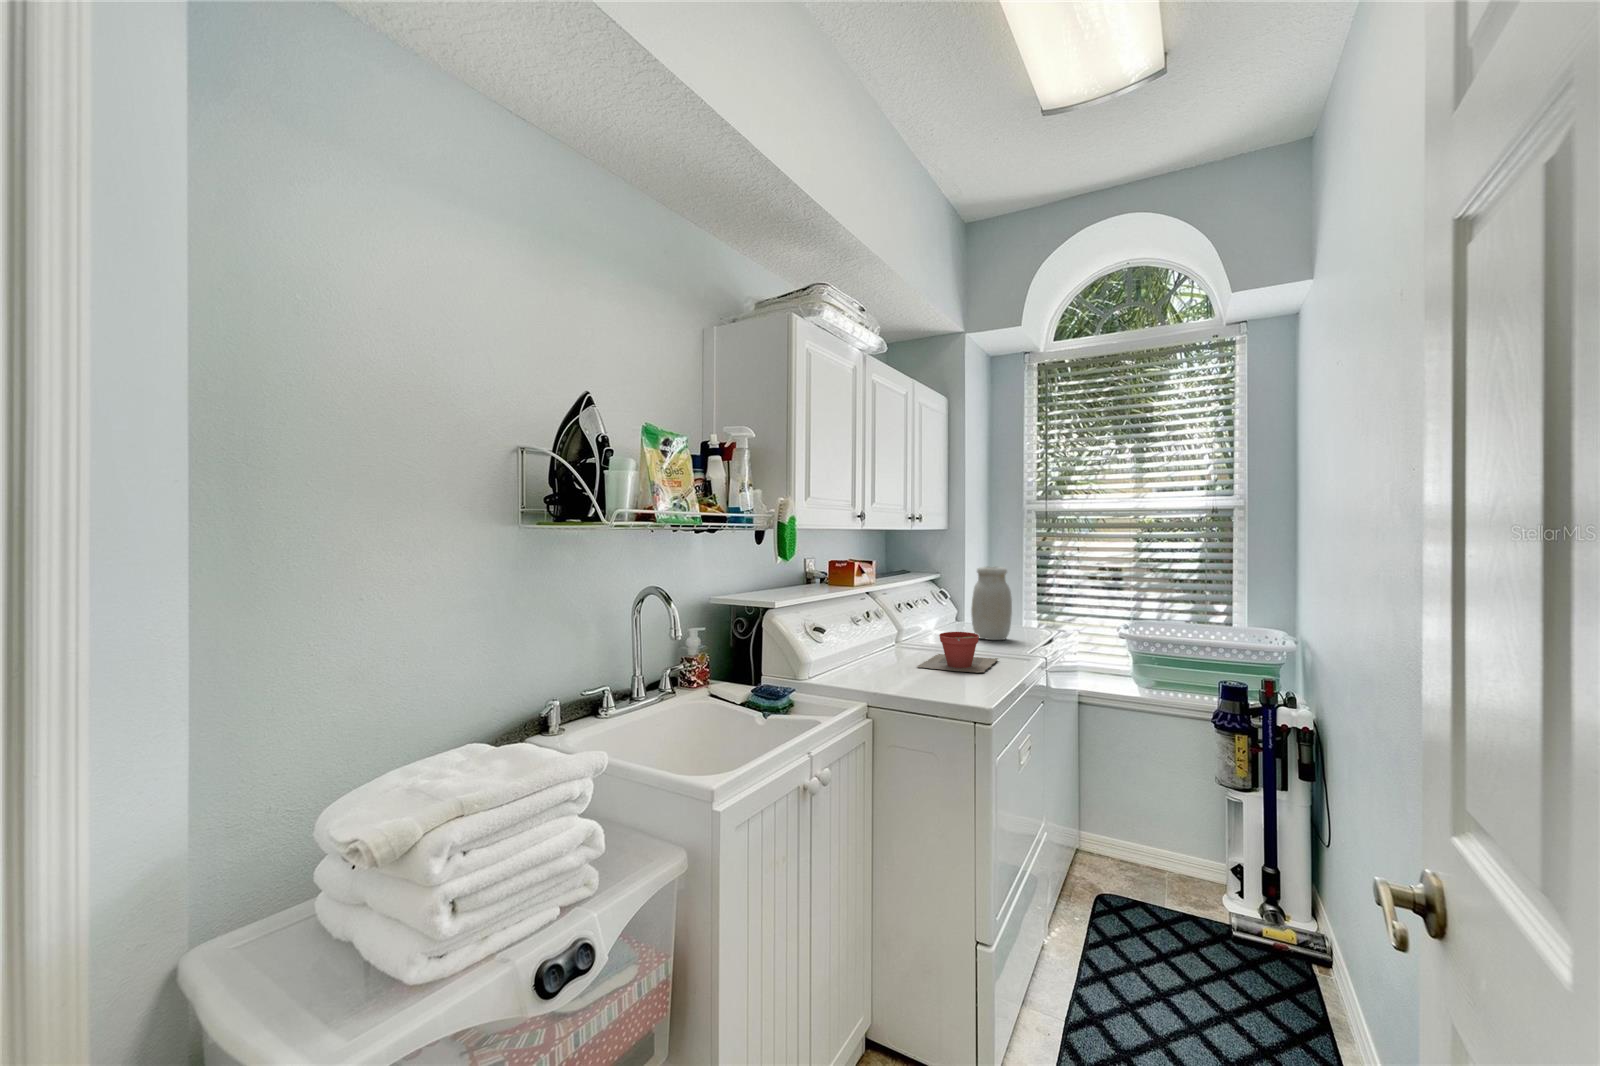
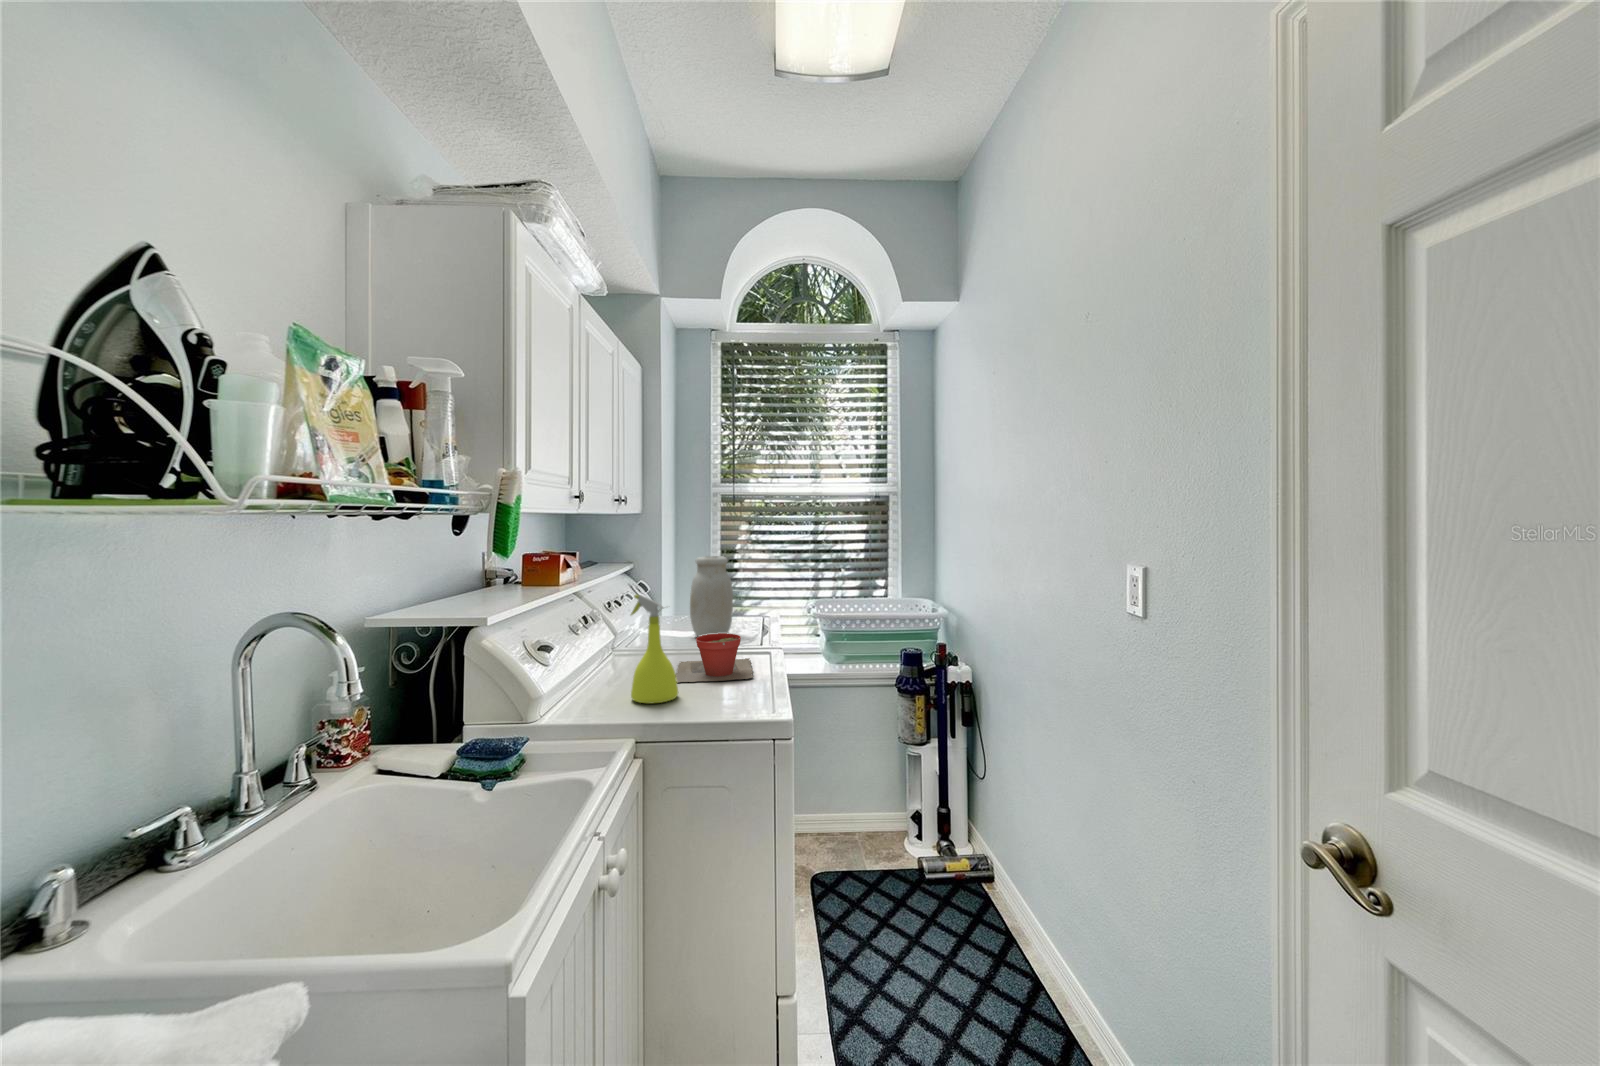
spray bottle: none [872,591,909,678] -> present [631,595,679,704]

